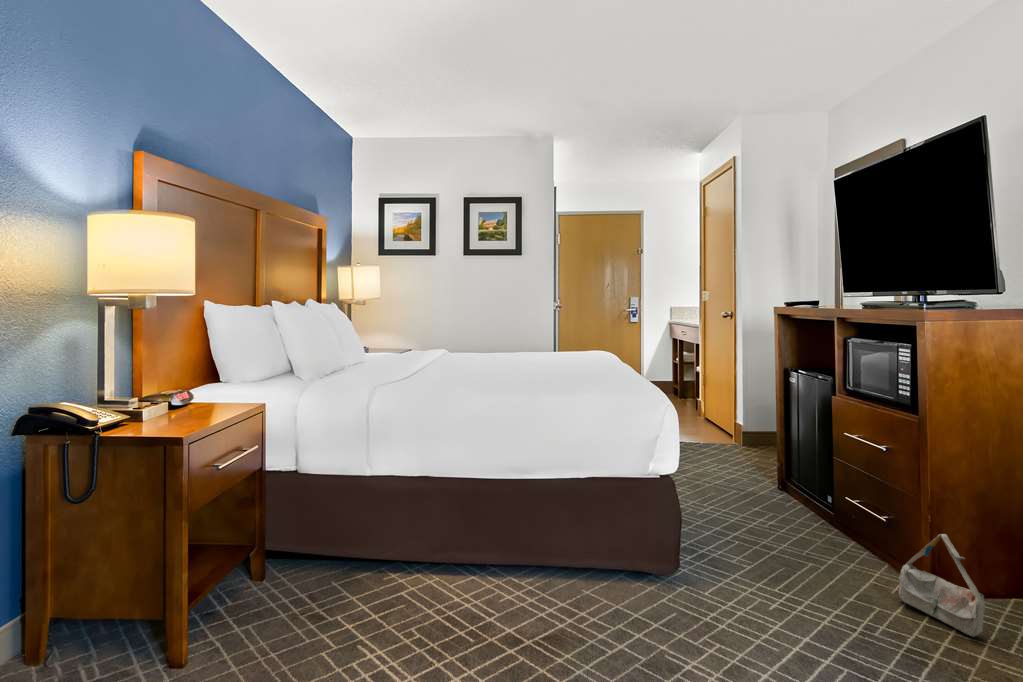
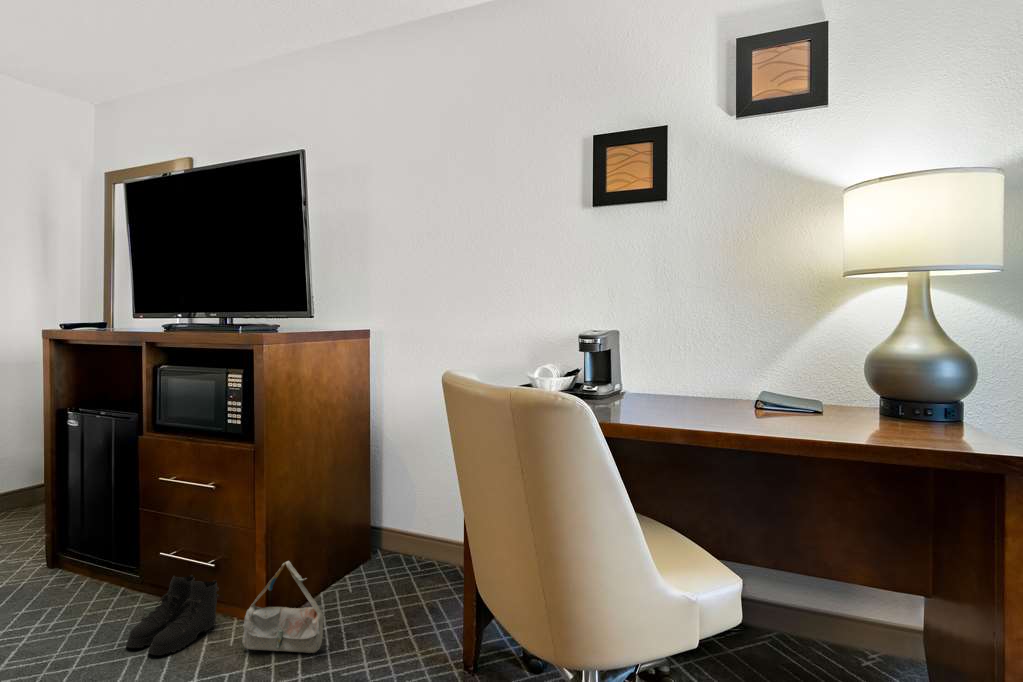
boots: none [810,517,888,576] -> present [126,575,219,655]

